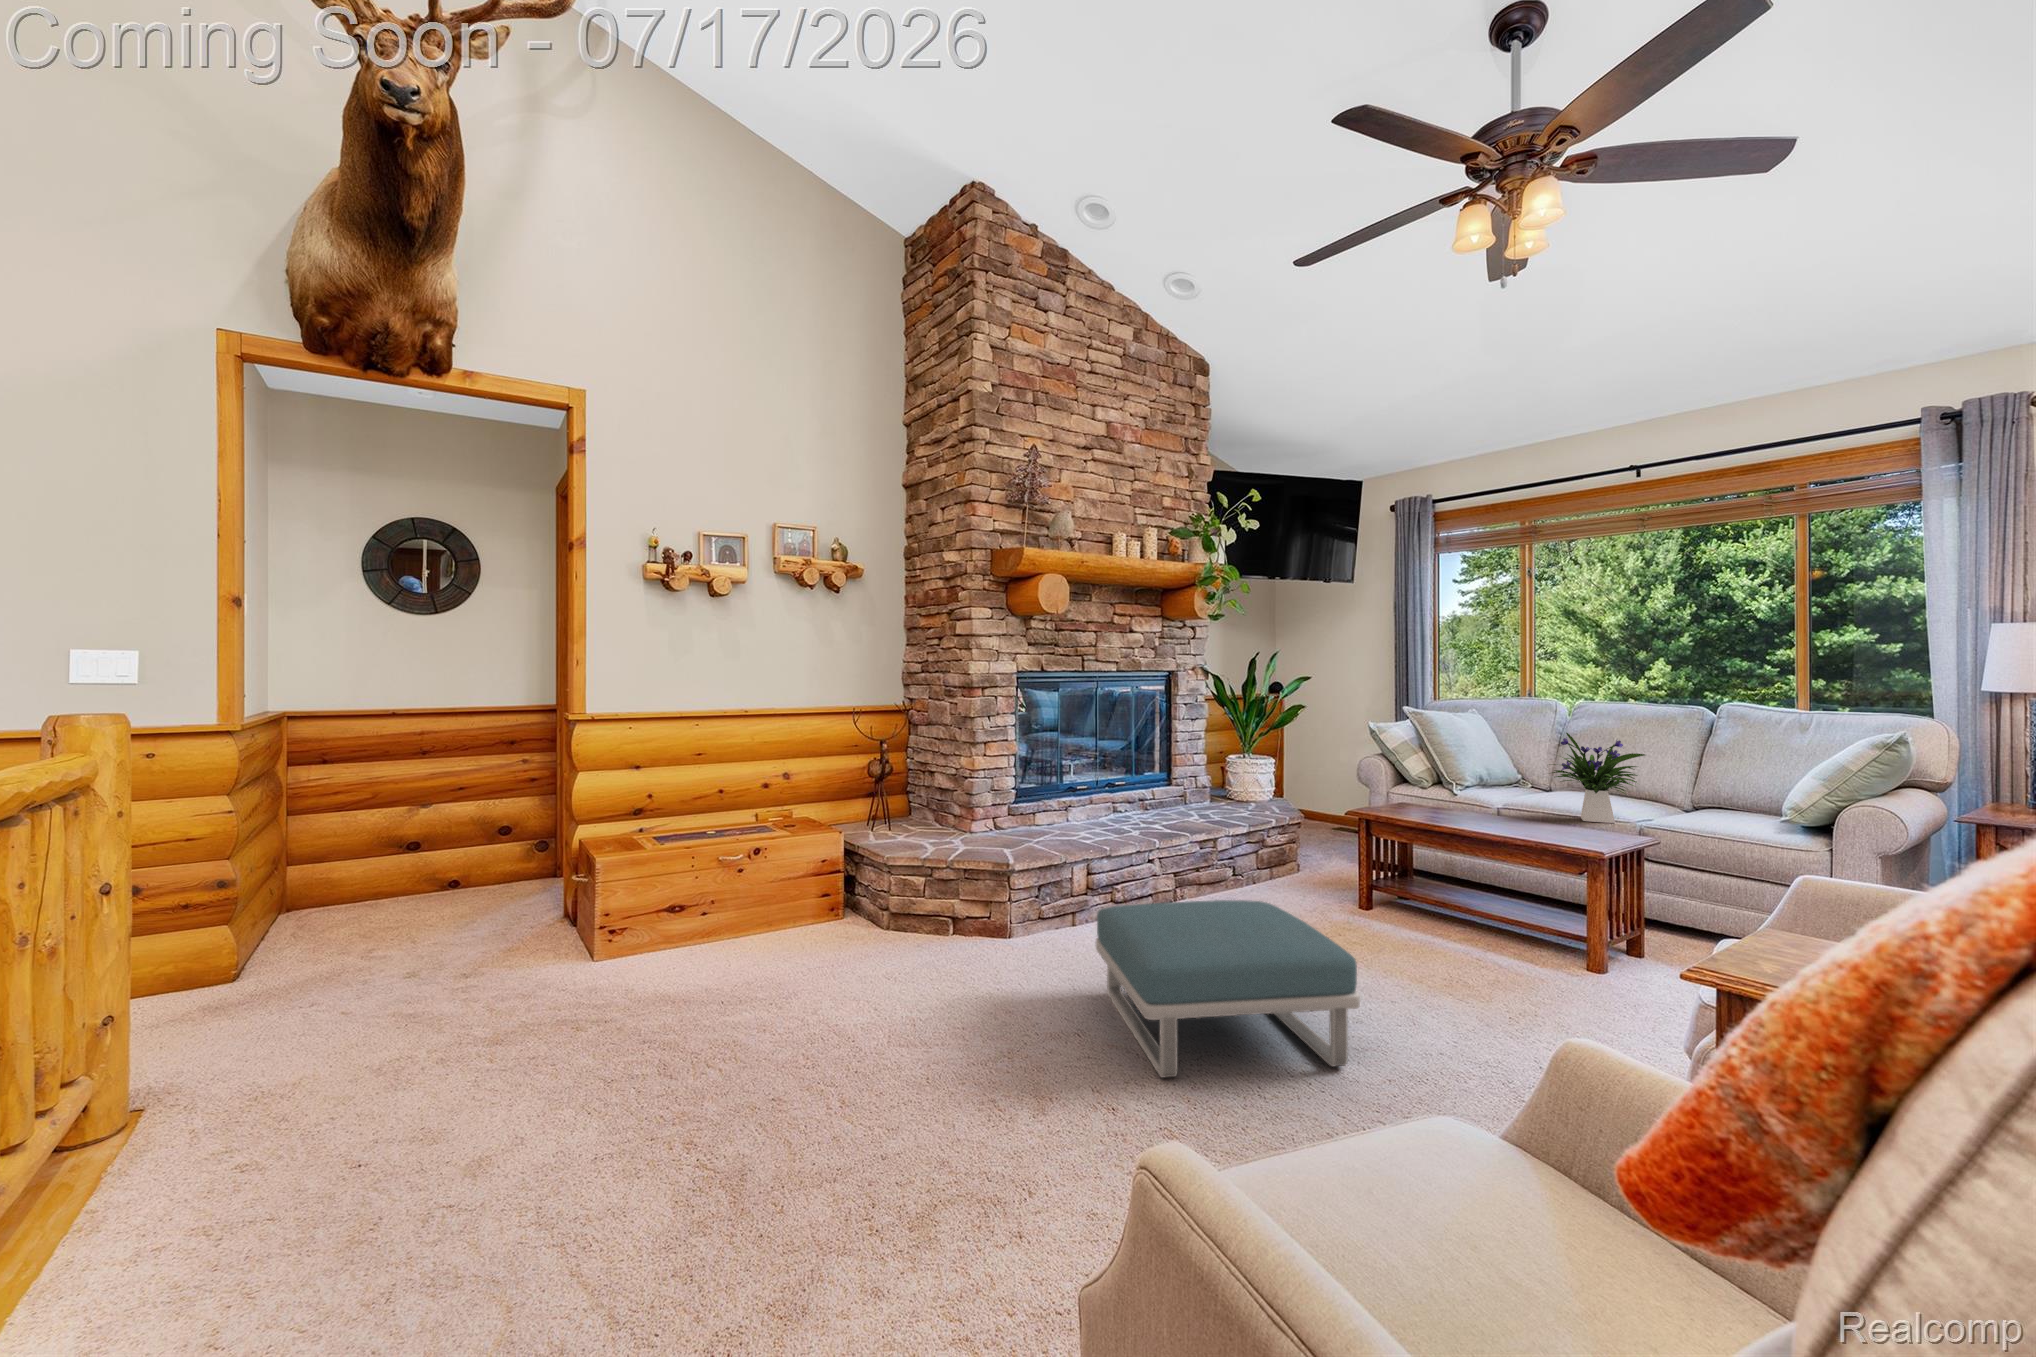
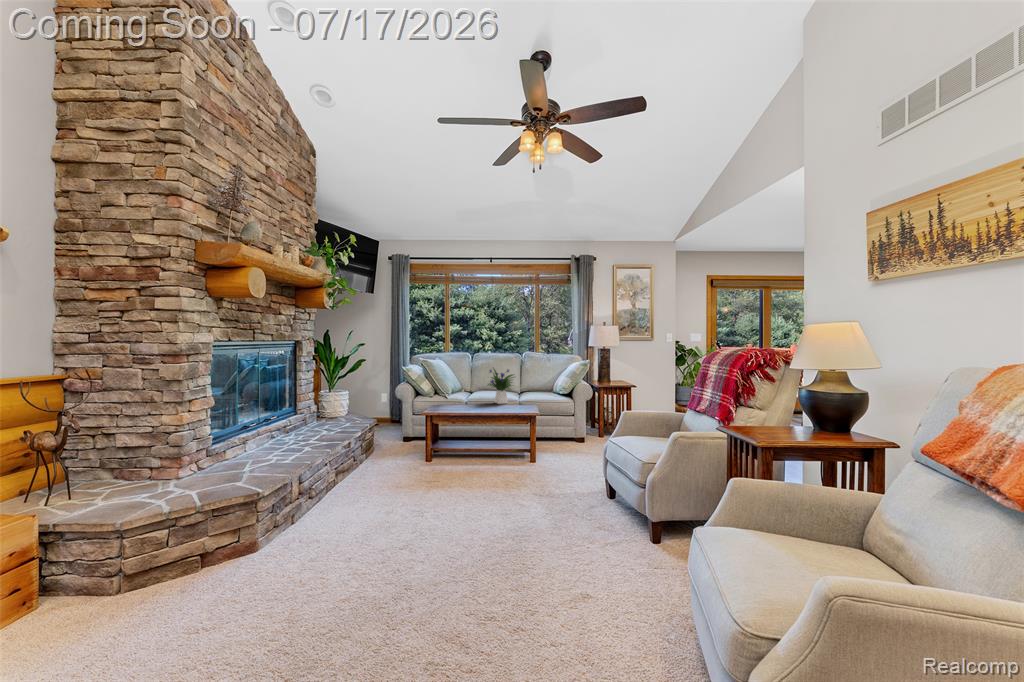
footstool: present [1096,900,1360,1077] -> none [380,471,539,591]

